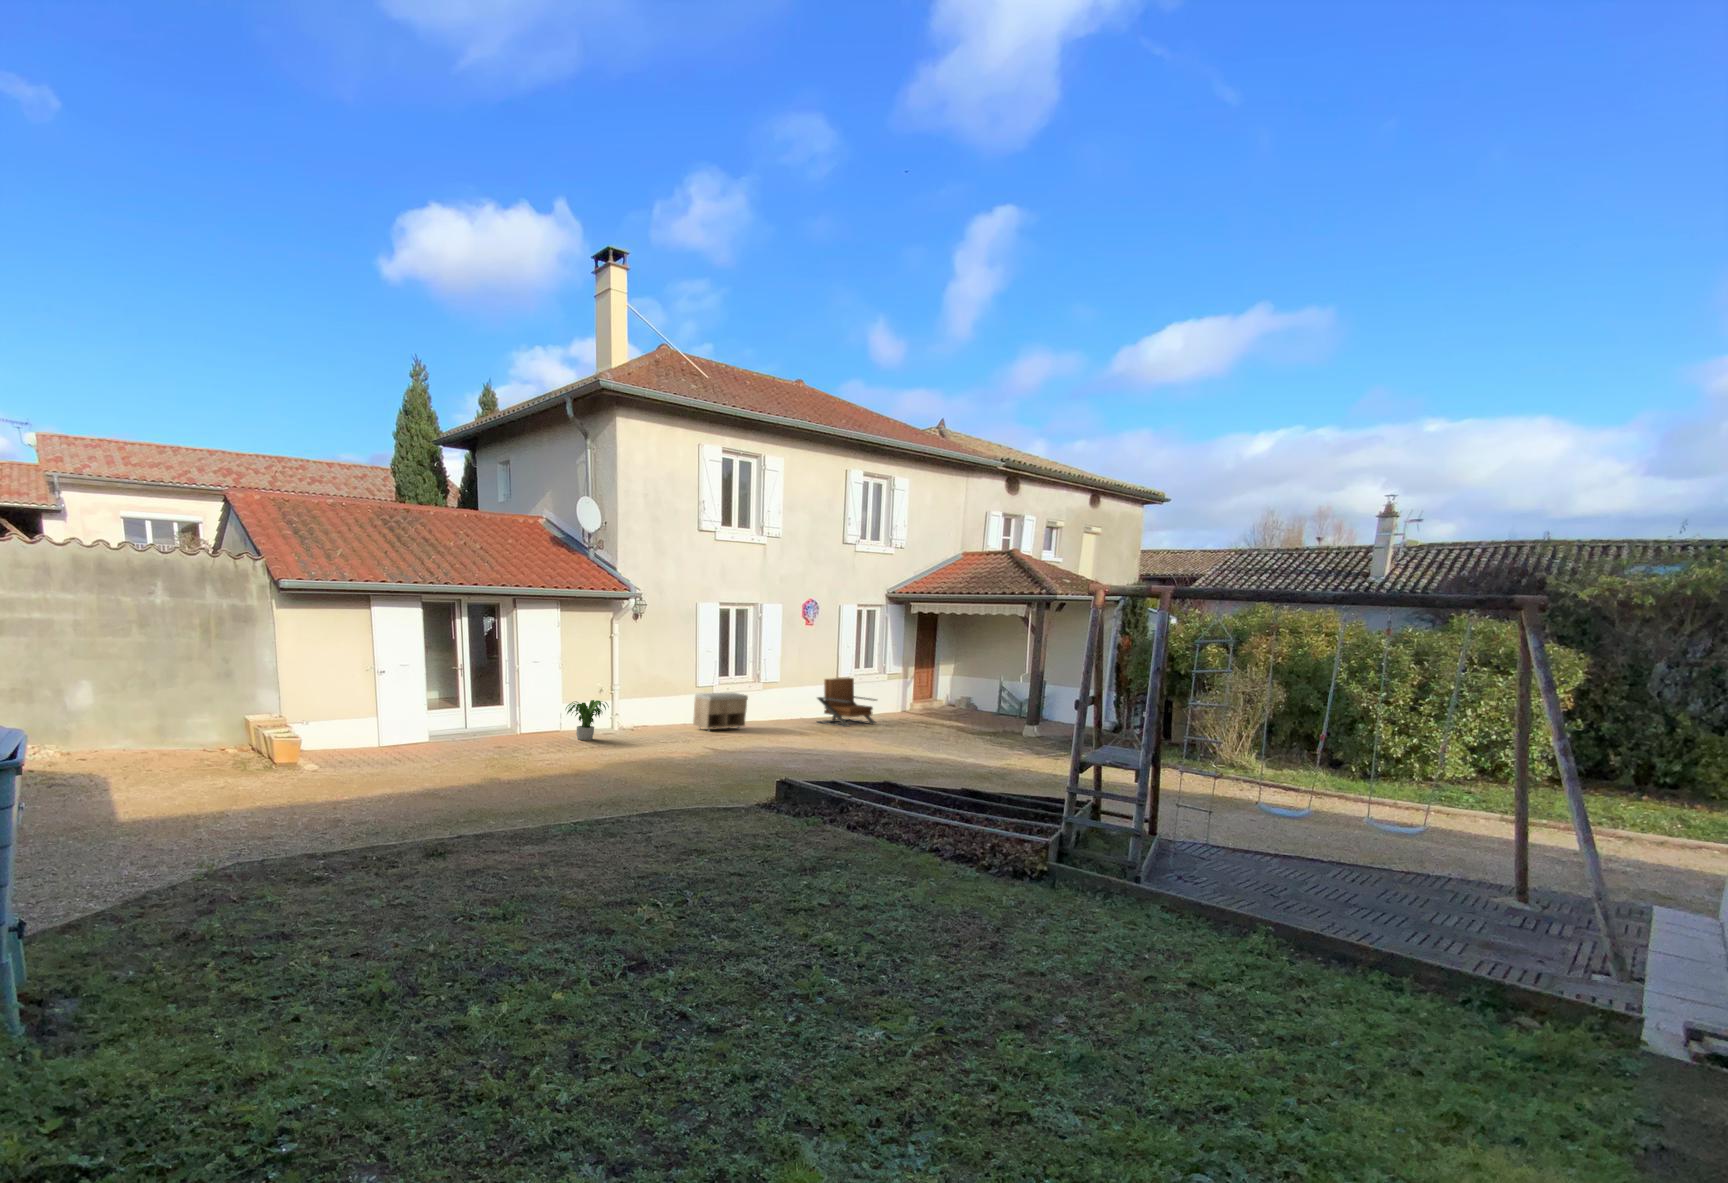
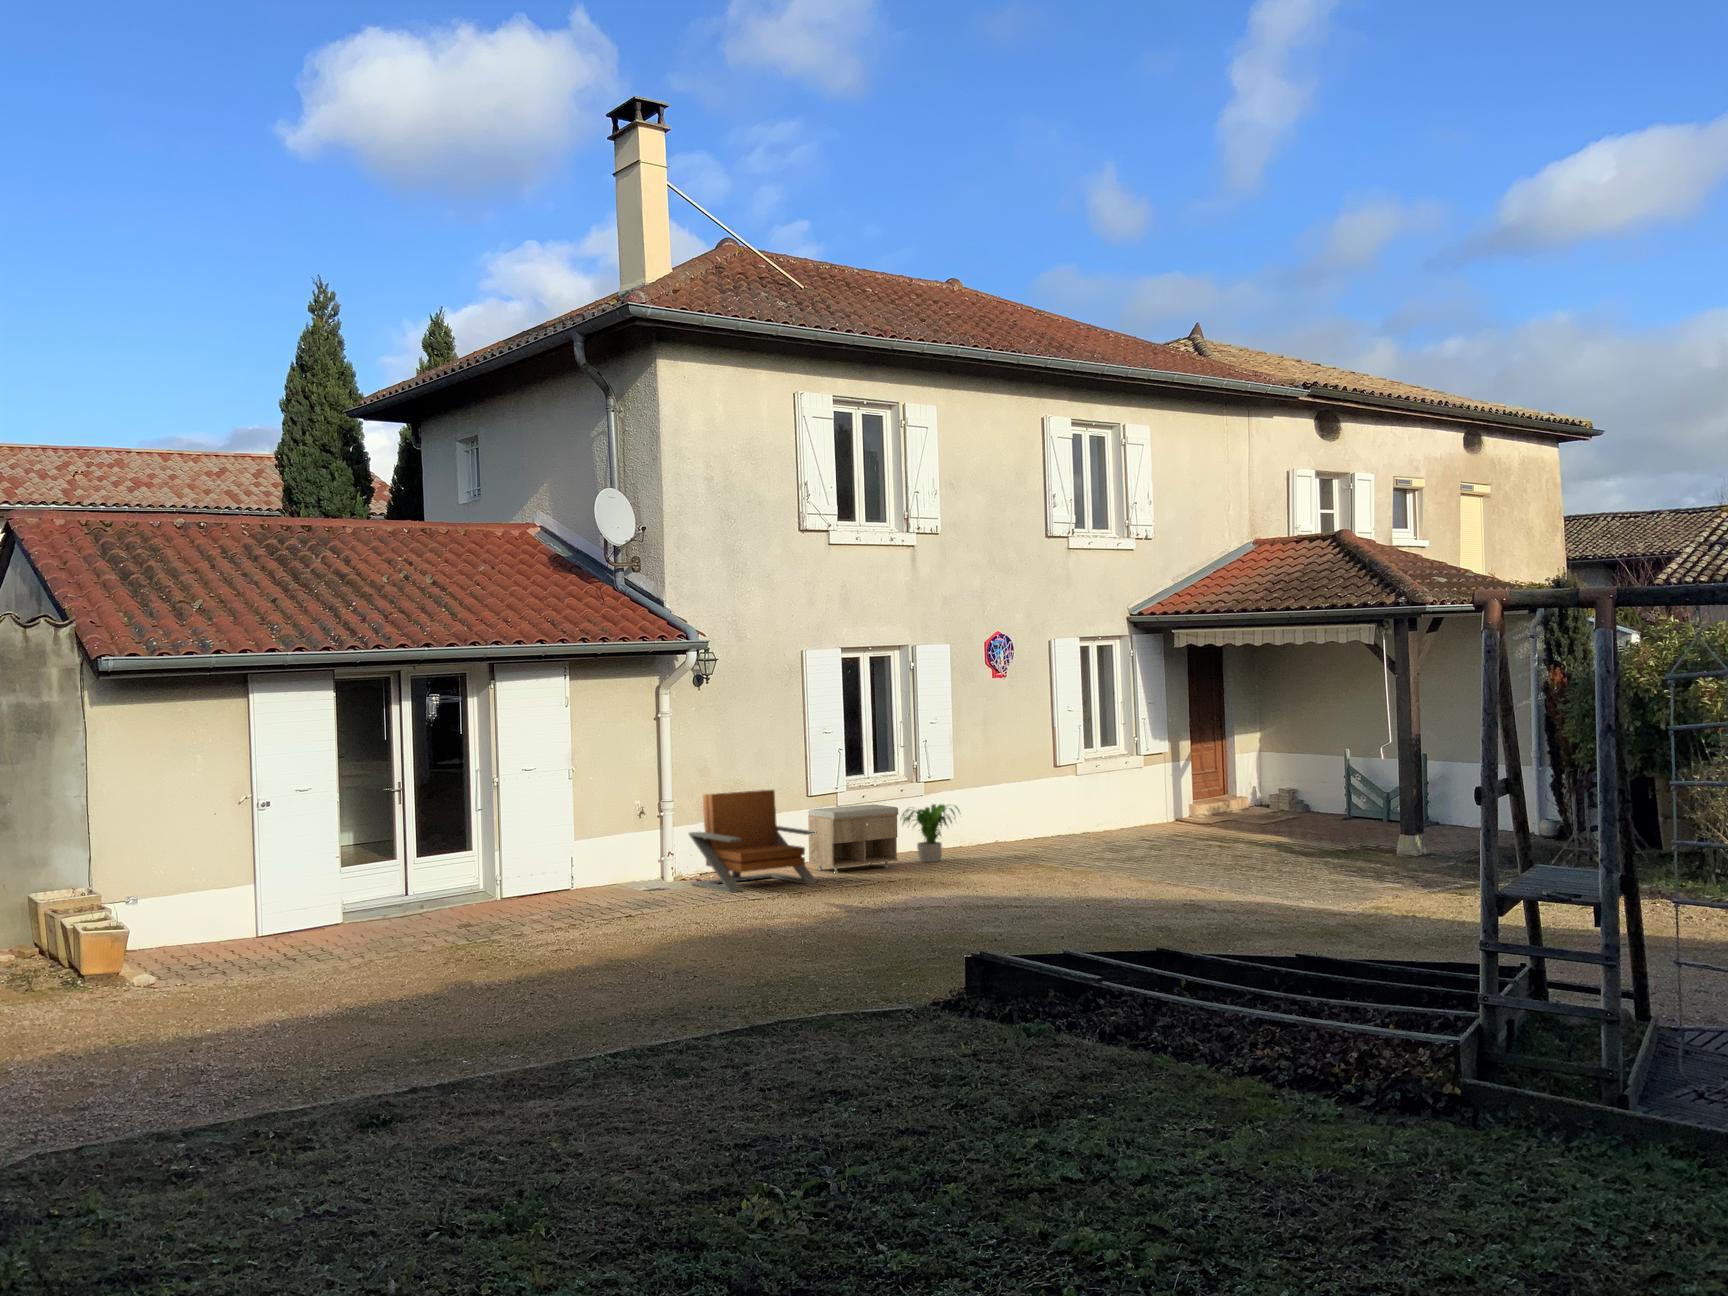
lounge chair: present [817,678,876,727] -> present [689,790,817,893]
potted plant: present [566,700,609,740] -> present [902,804,960,862]

